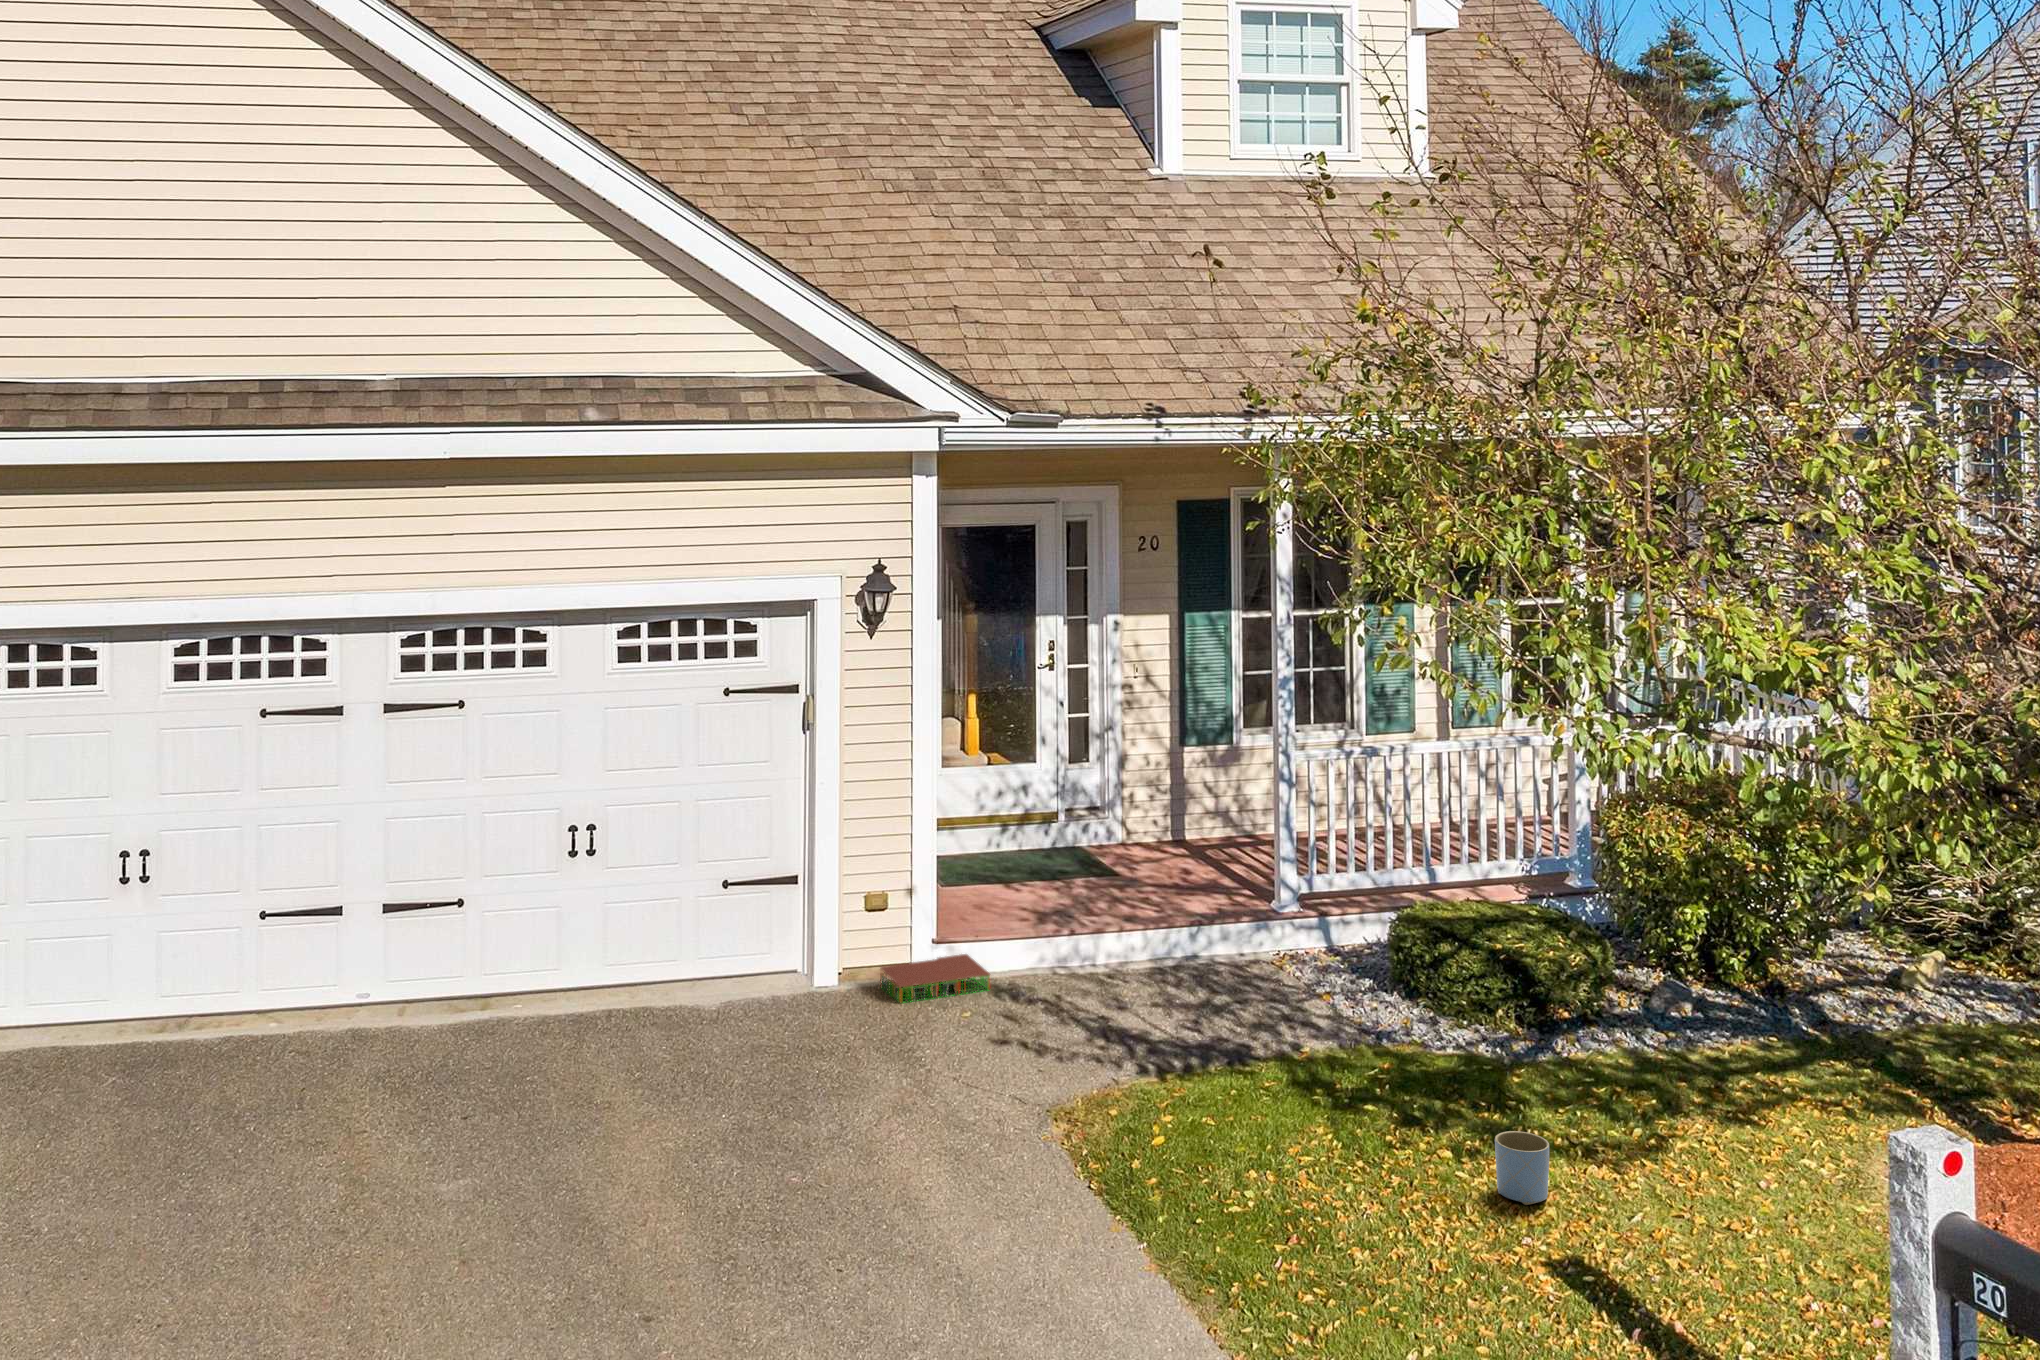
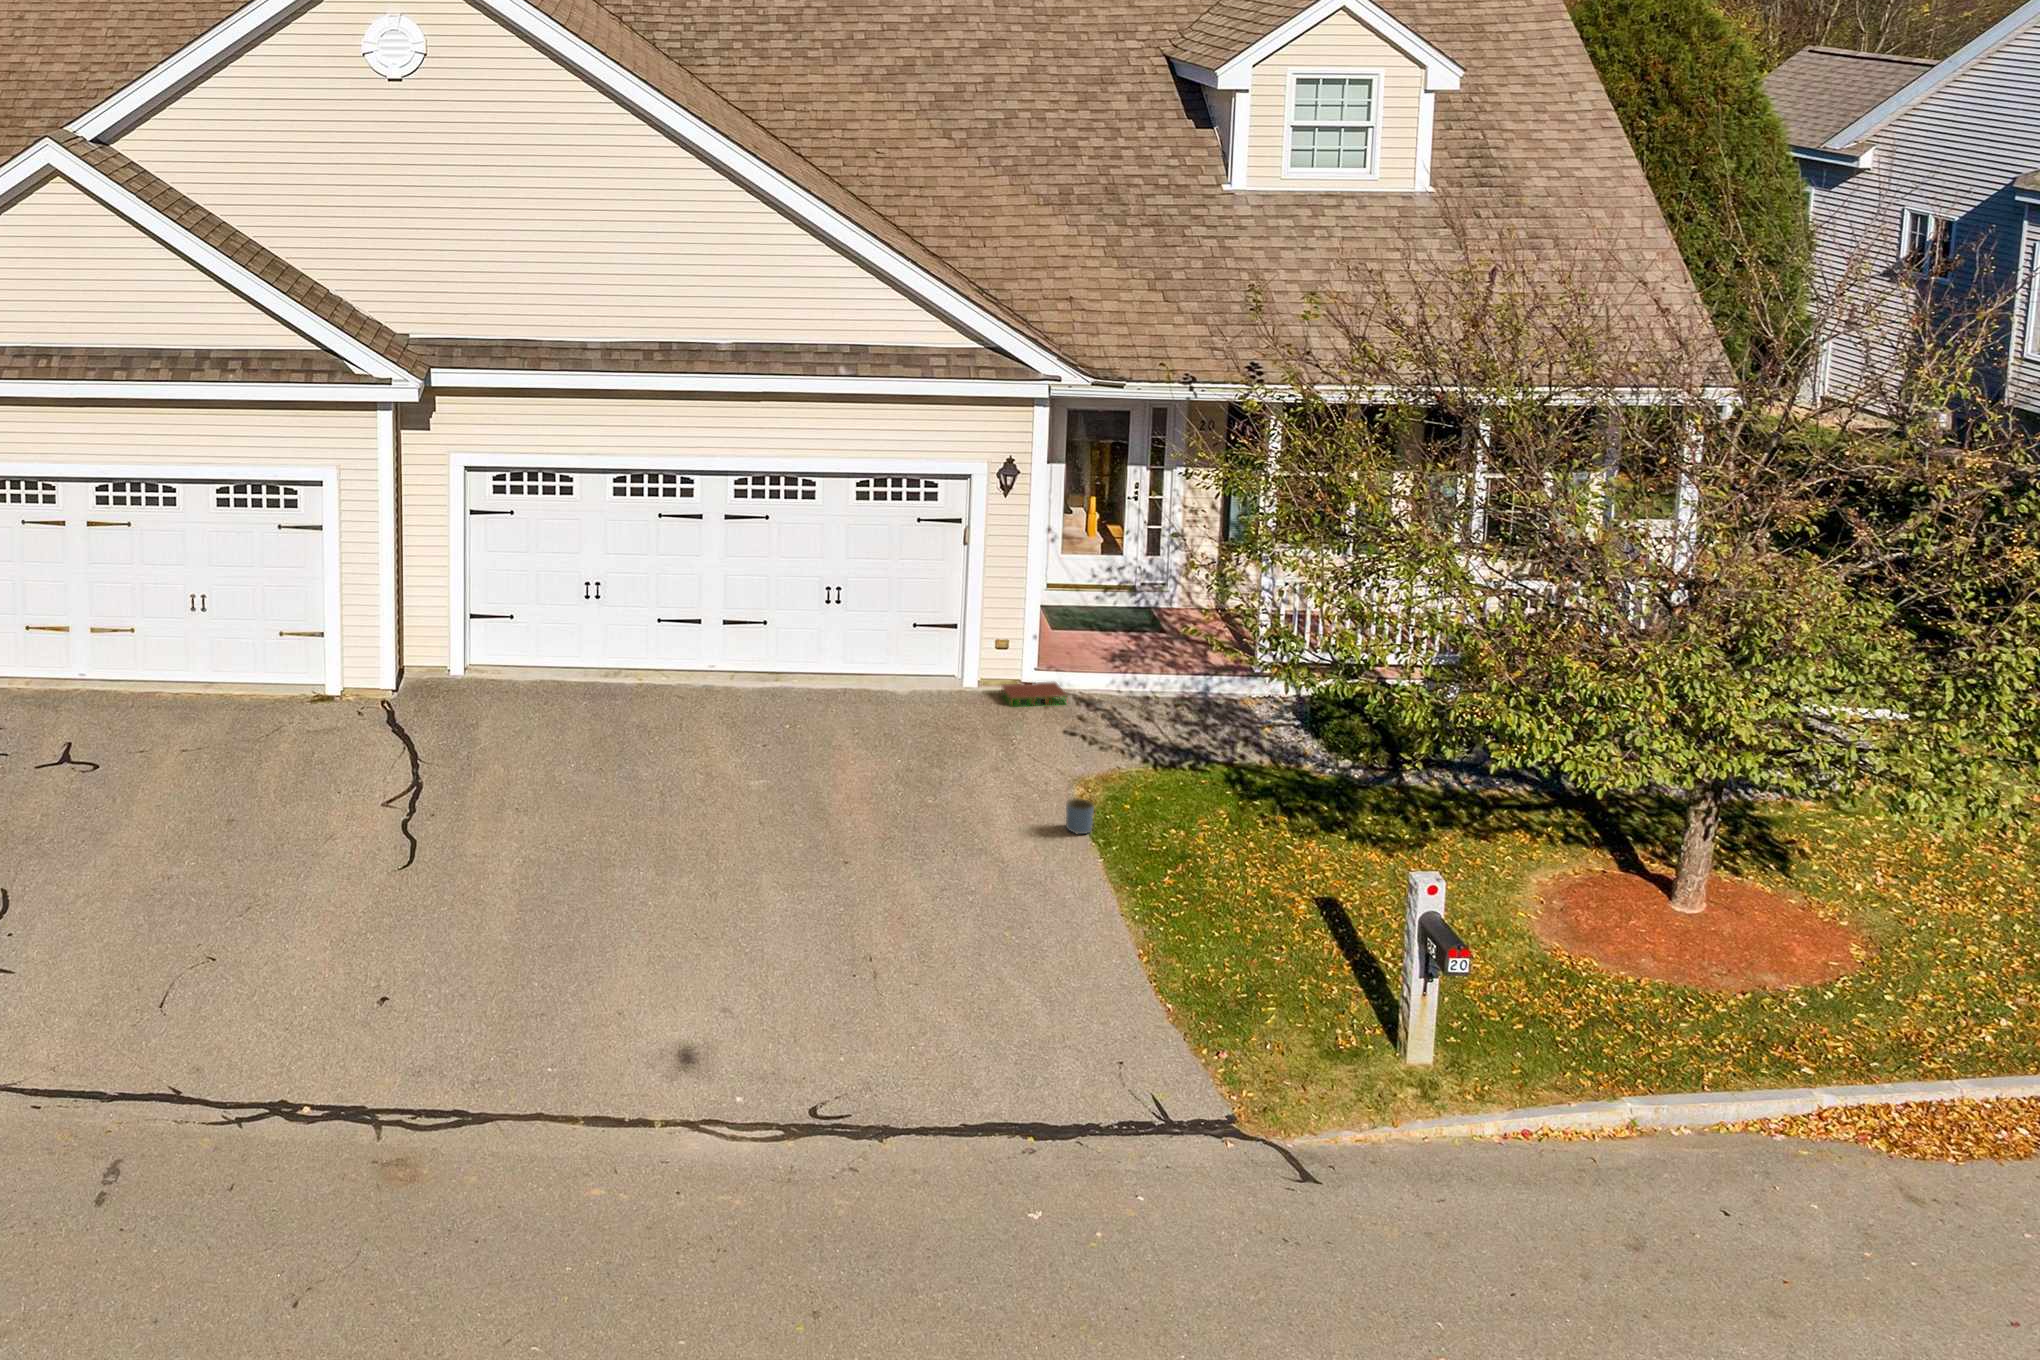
planter: present [1495,1131,1549,1205] -> present [1066,798,1094,834]

